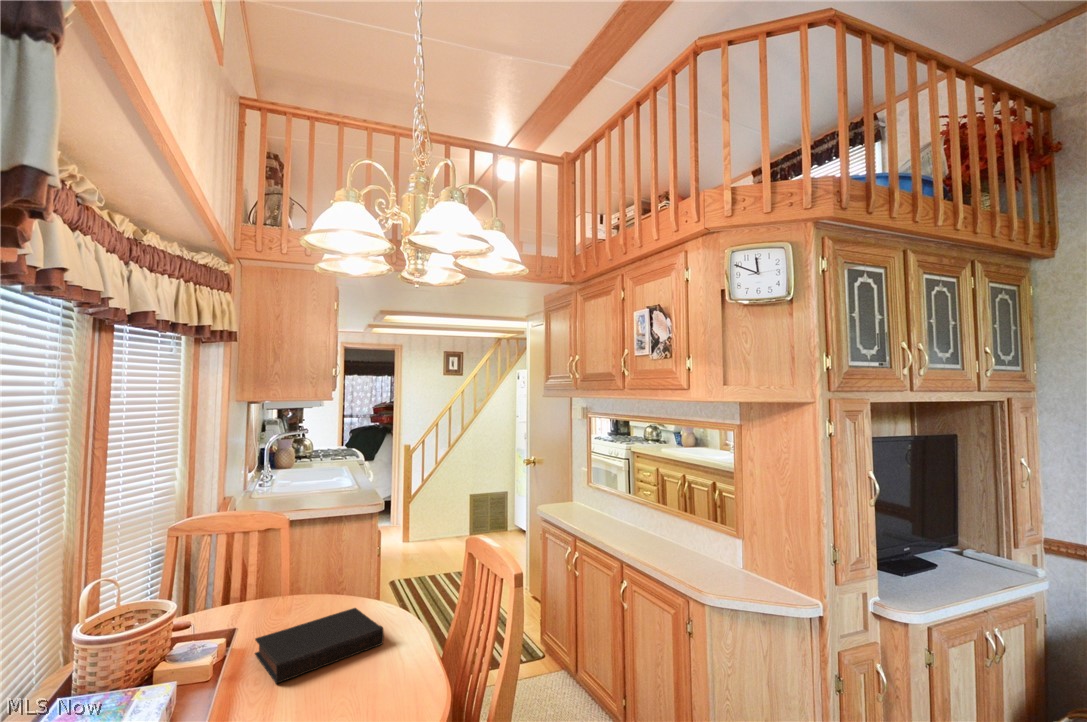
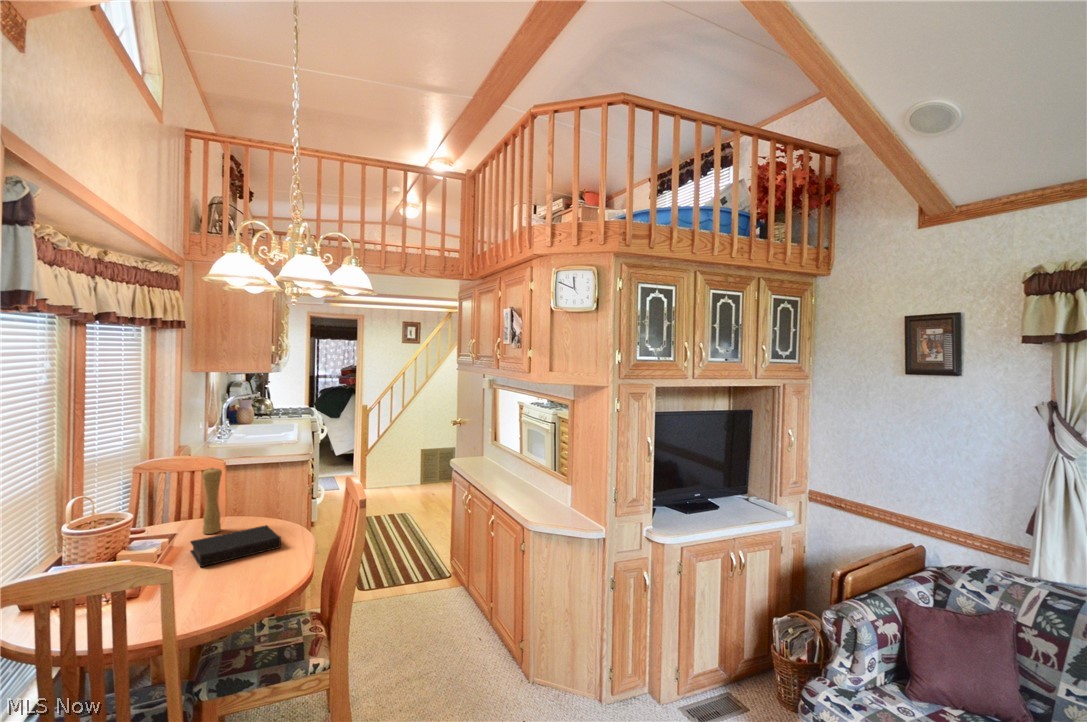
pepper mill: none [265,526,292,622] -> present [202,468,222,534]

